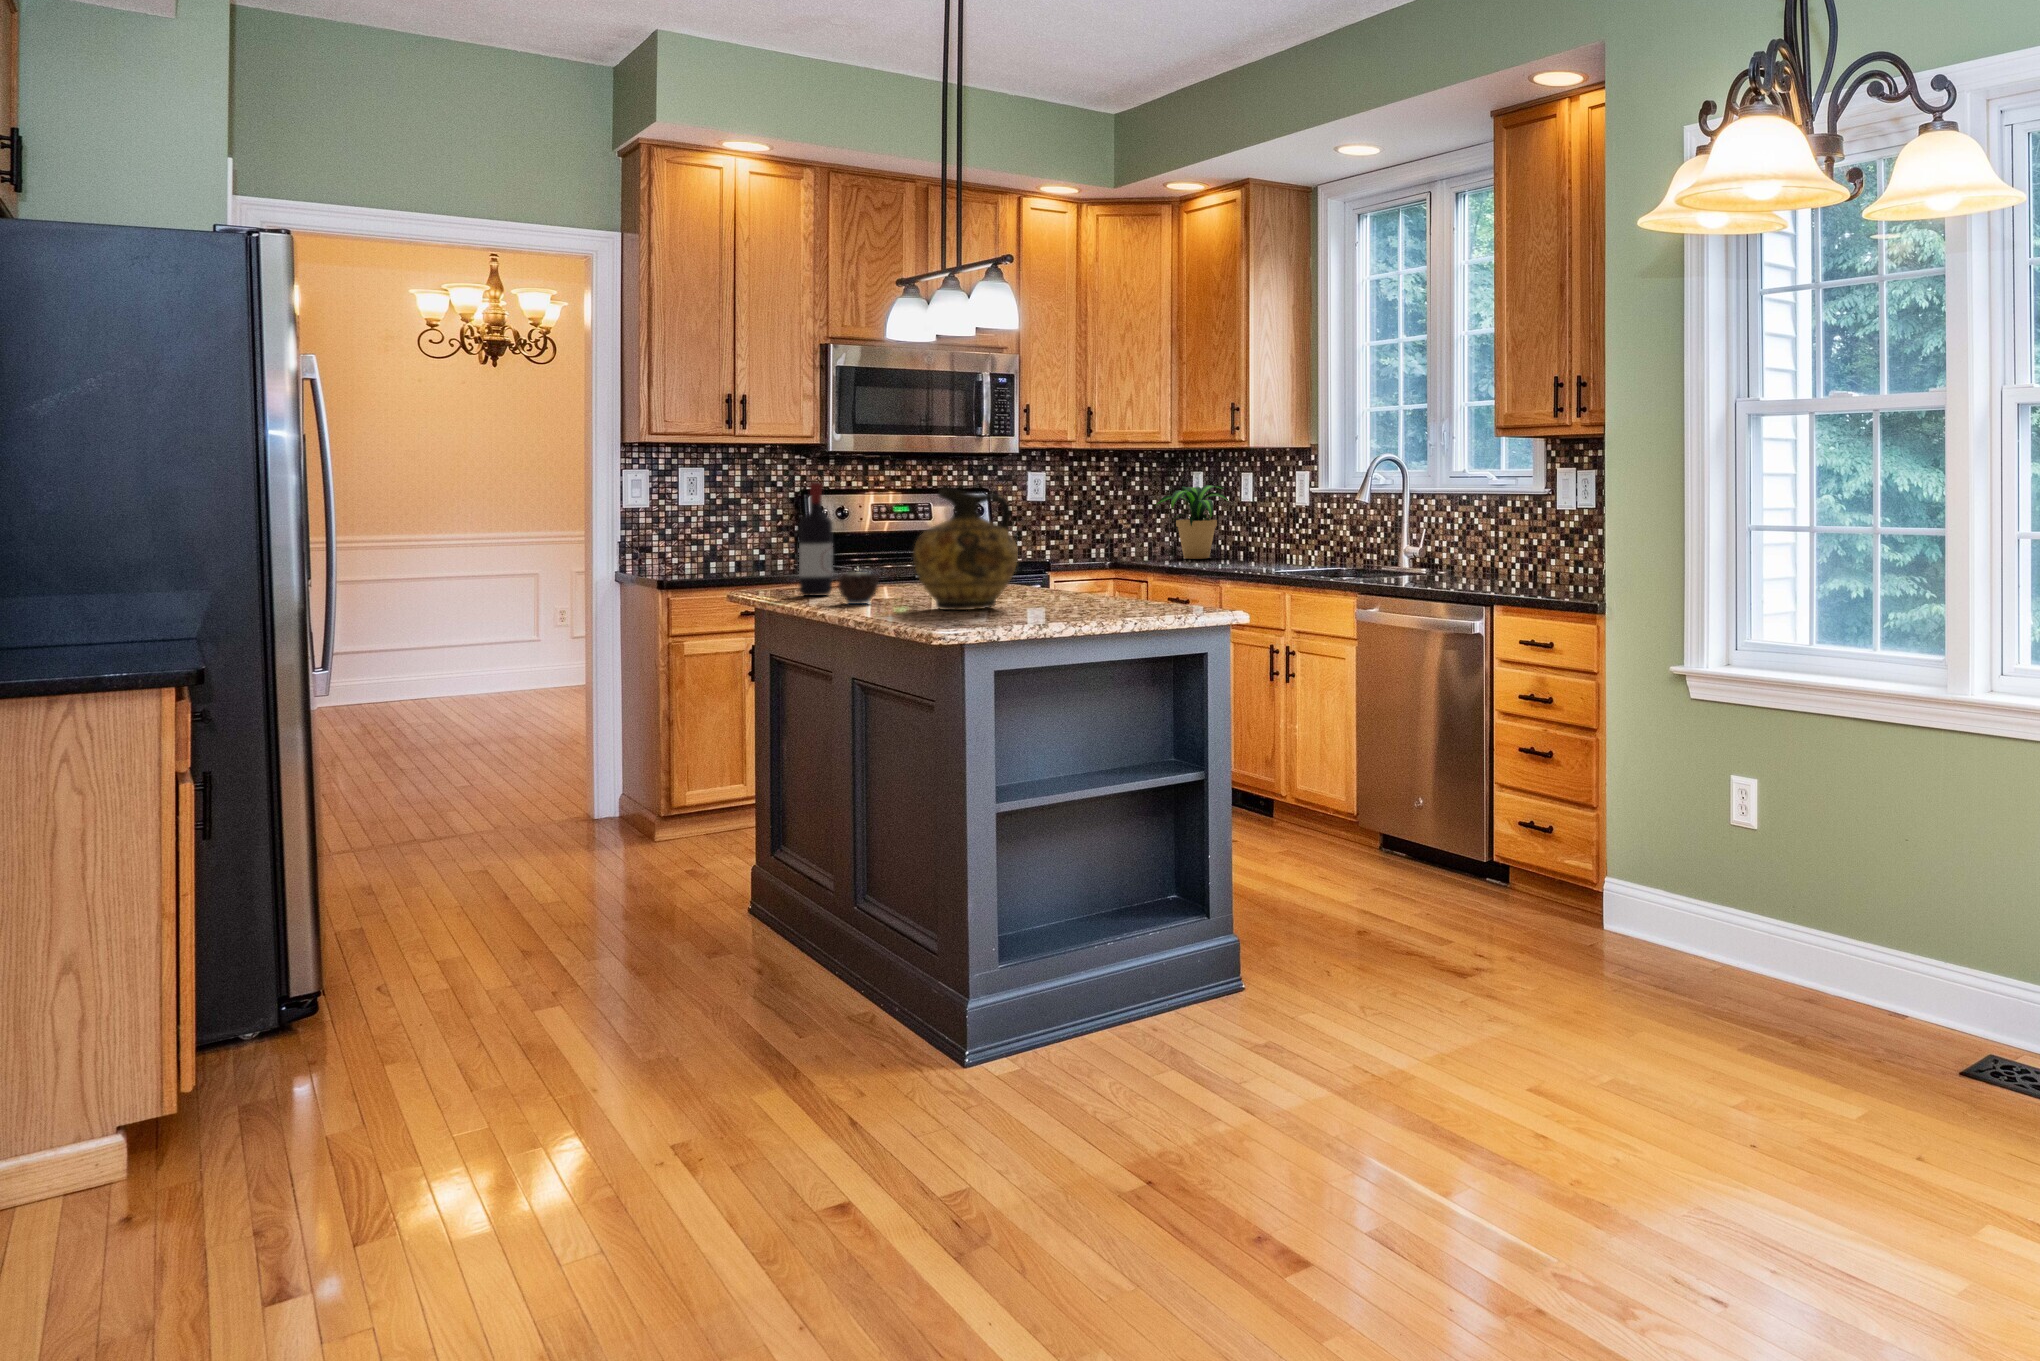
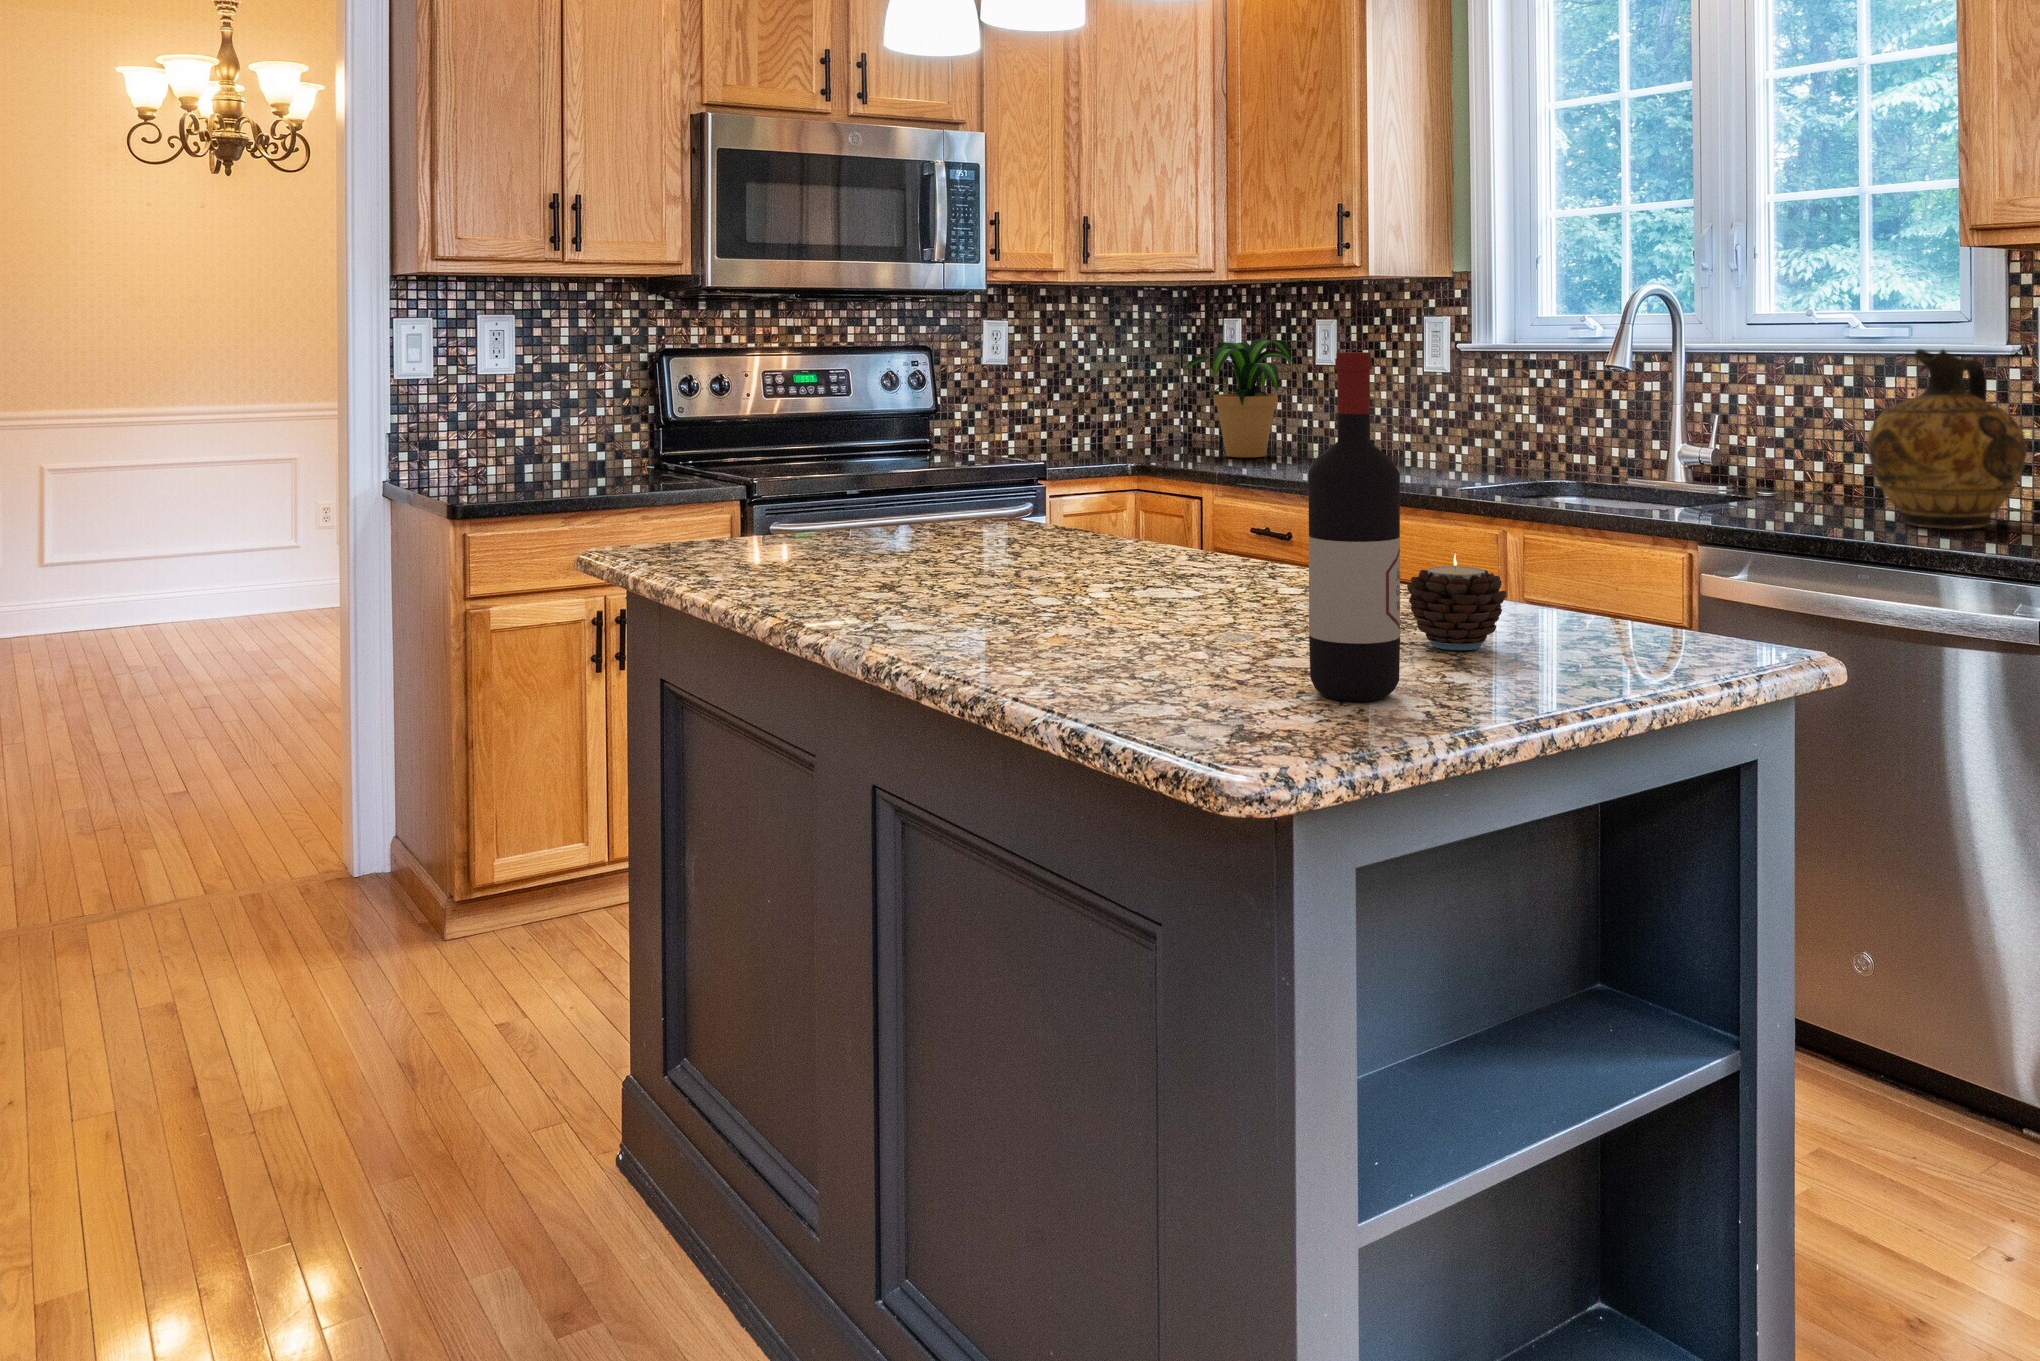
wine bottle: present [799,483,832,596] -> present [1308,352,1400,701]
ceramic jug: present [913,488,1018,610] -> present [1867,349,2027,529]
candle: present [838,572,879,604] -> present [1407,554,1507,650]

